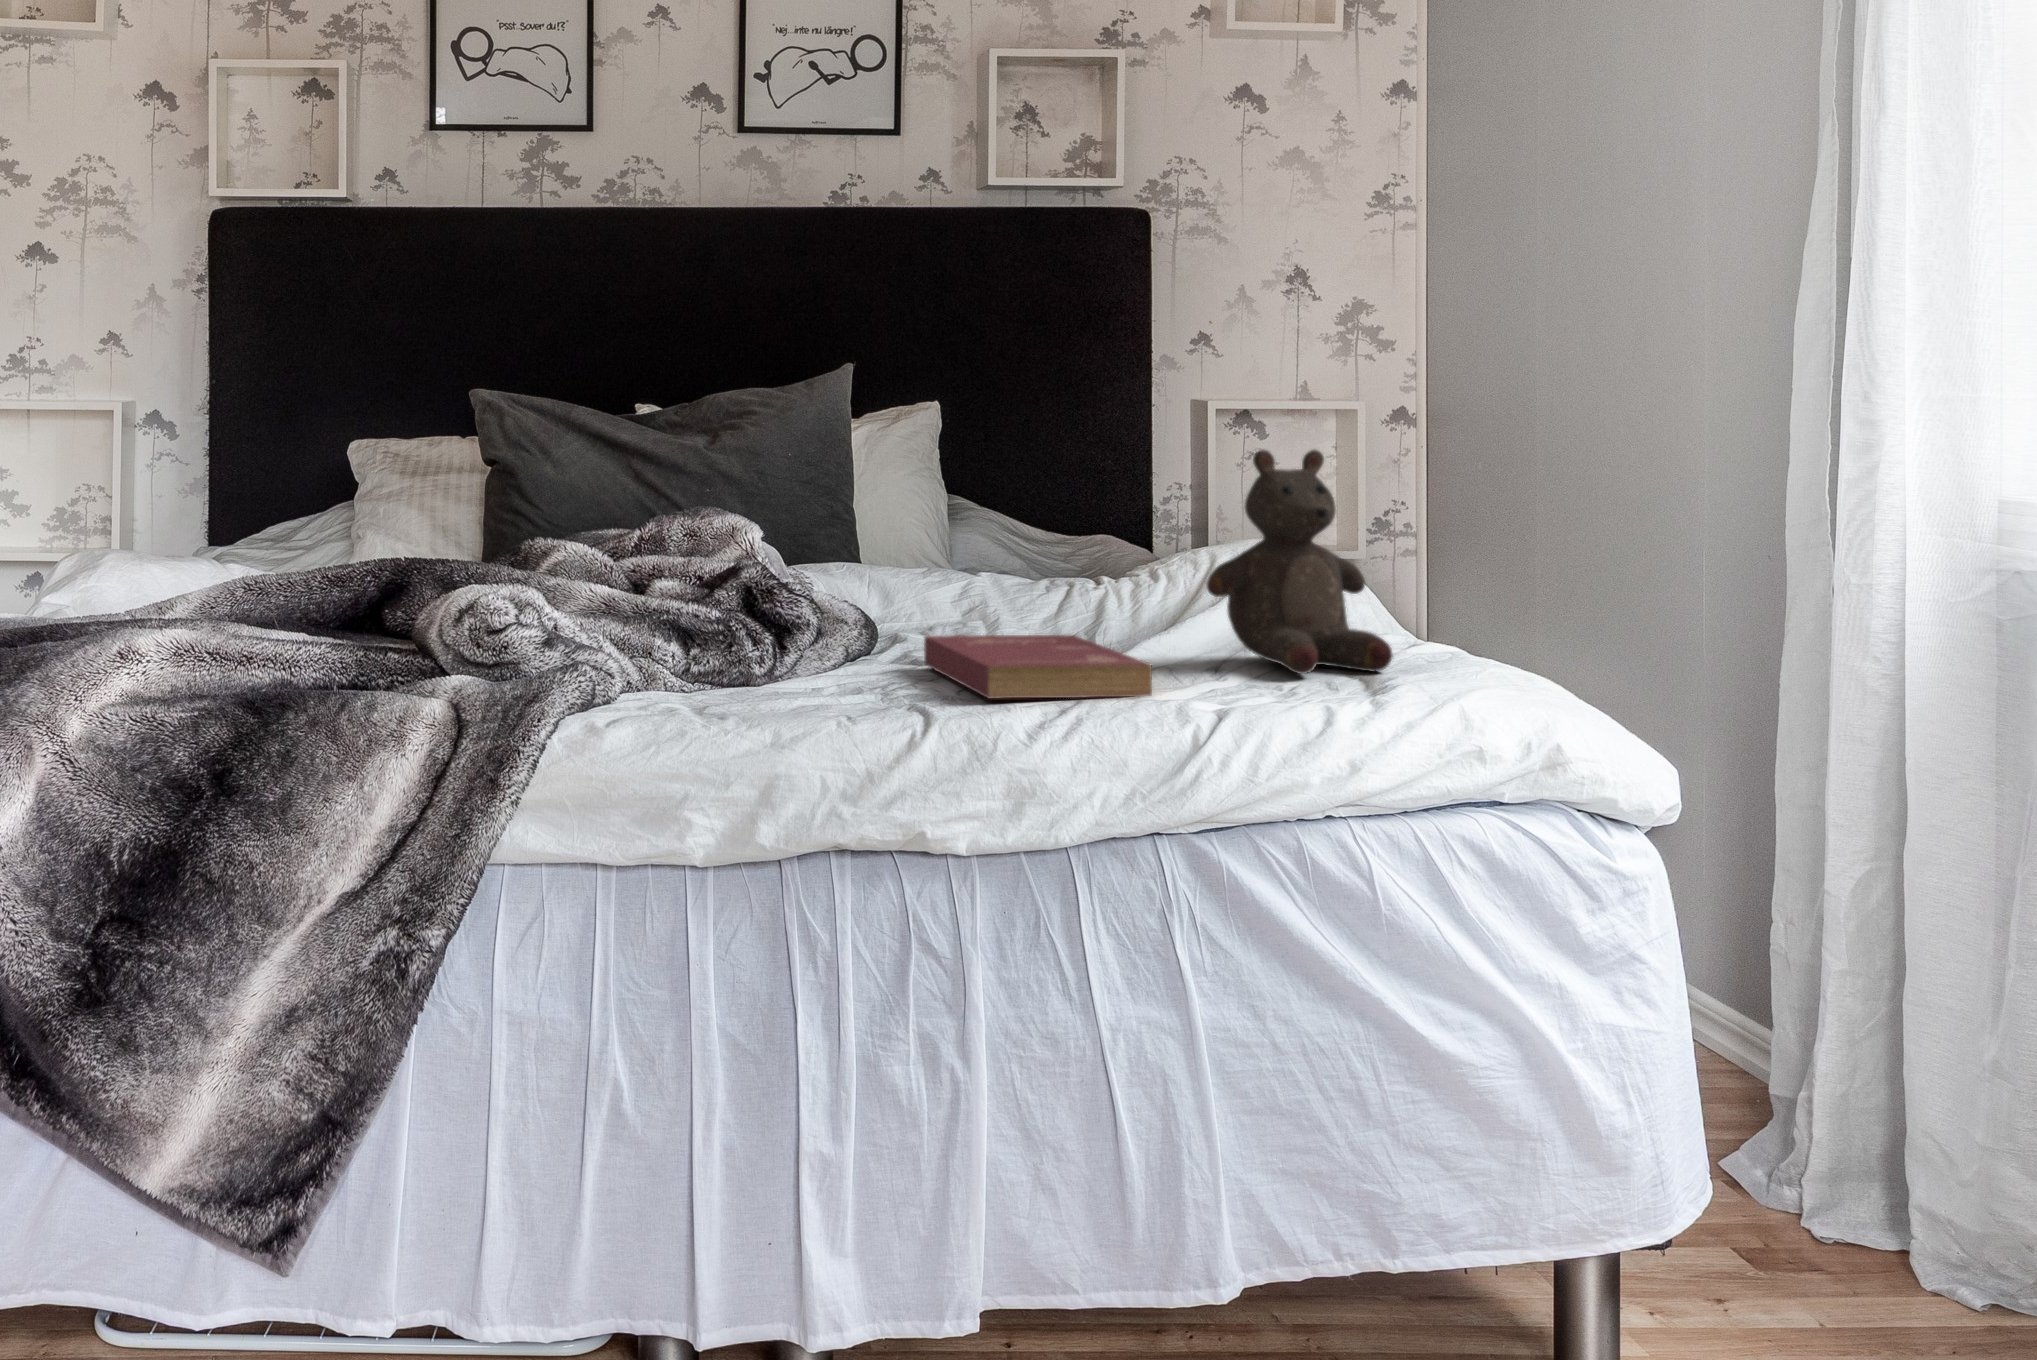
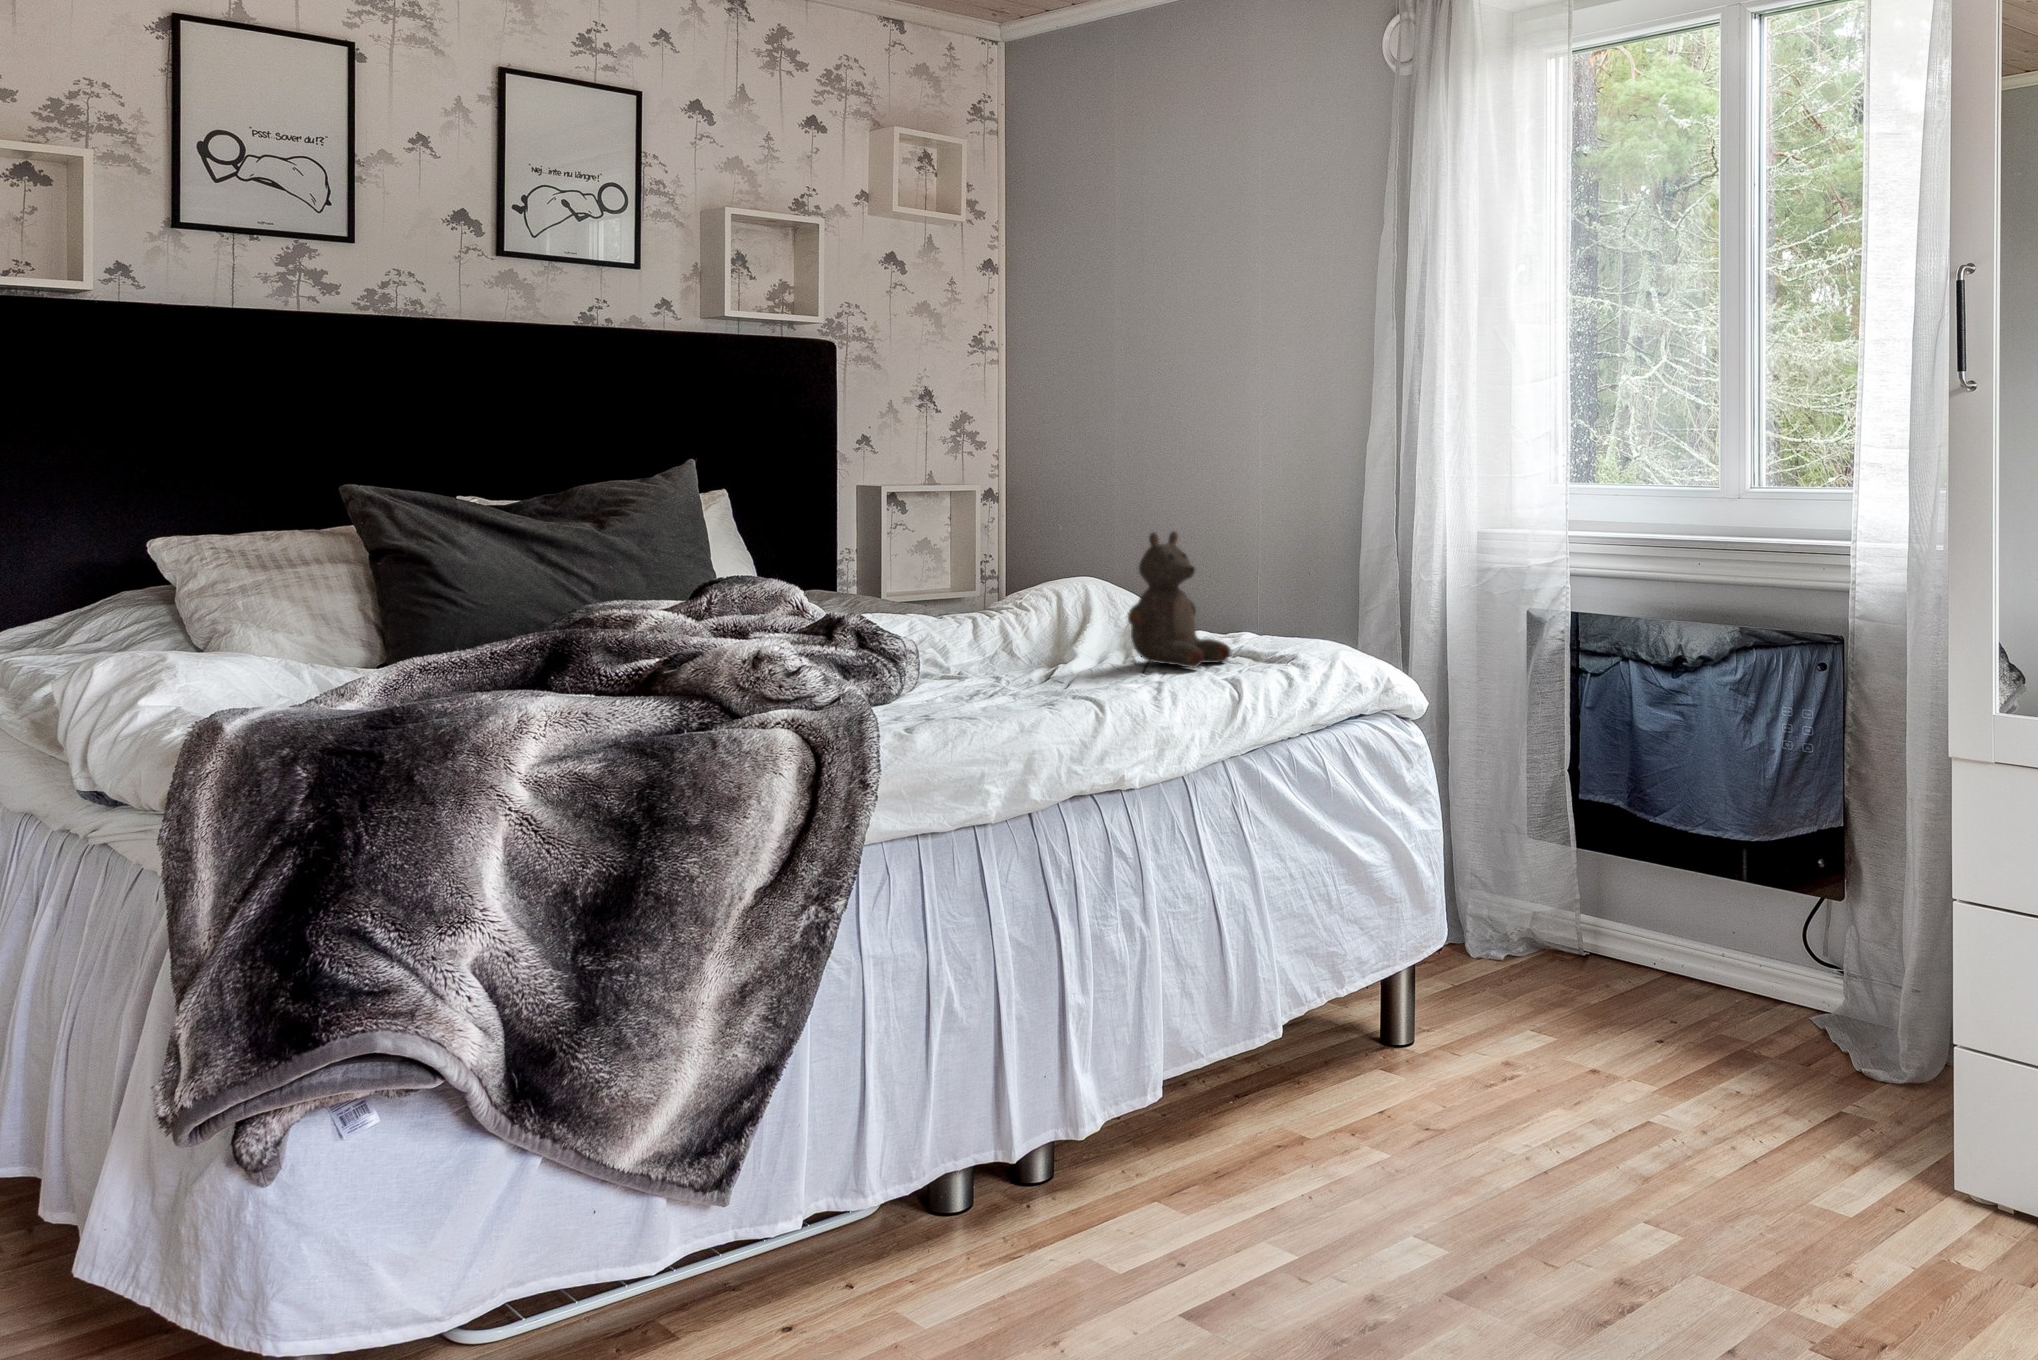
book: present [924,635,1152,699] -> none [966,660,1144,700]

